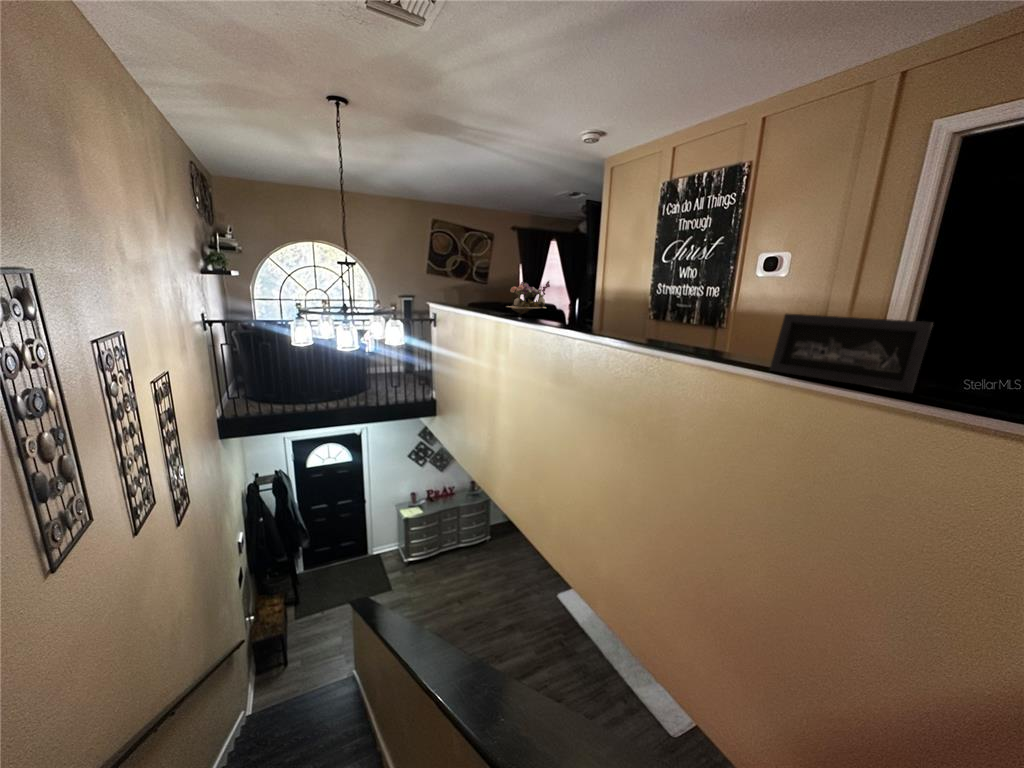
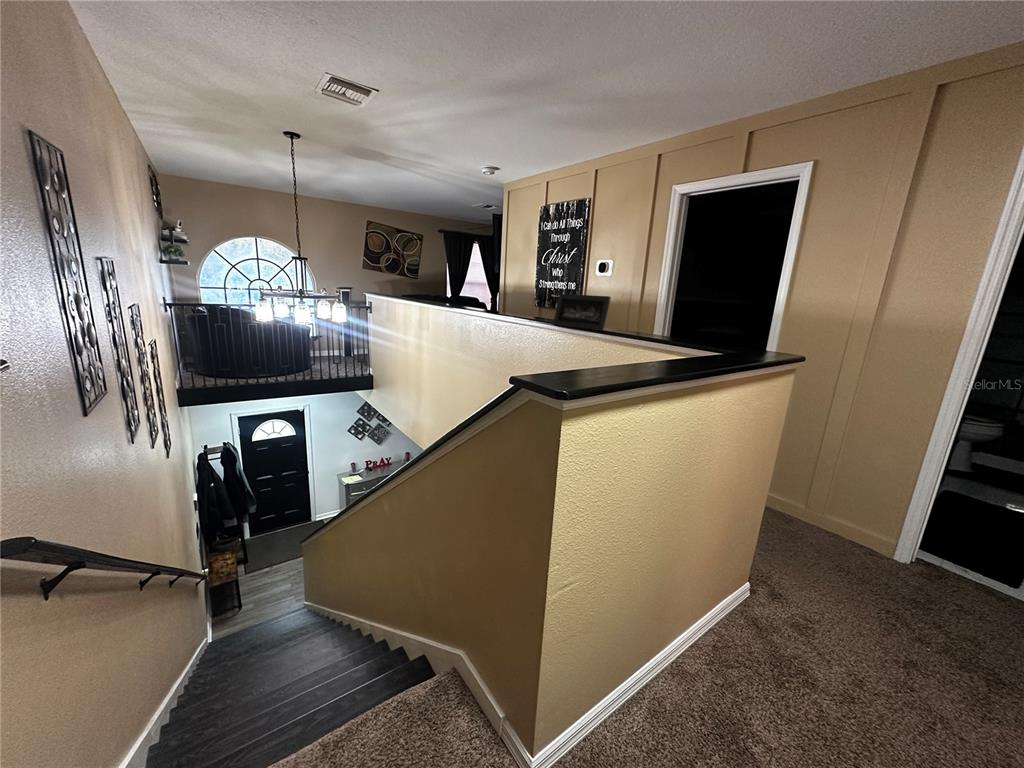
flower arrangement: present [507,281,550,314] -> none [425,276,459,302]

